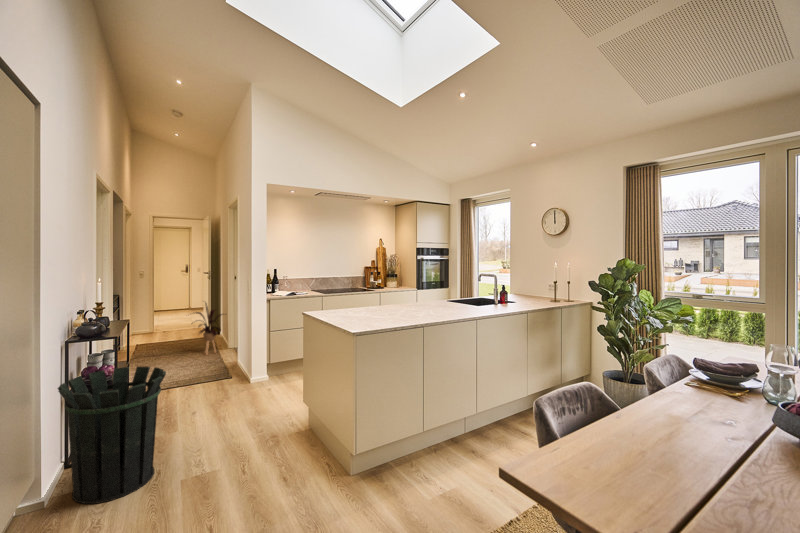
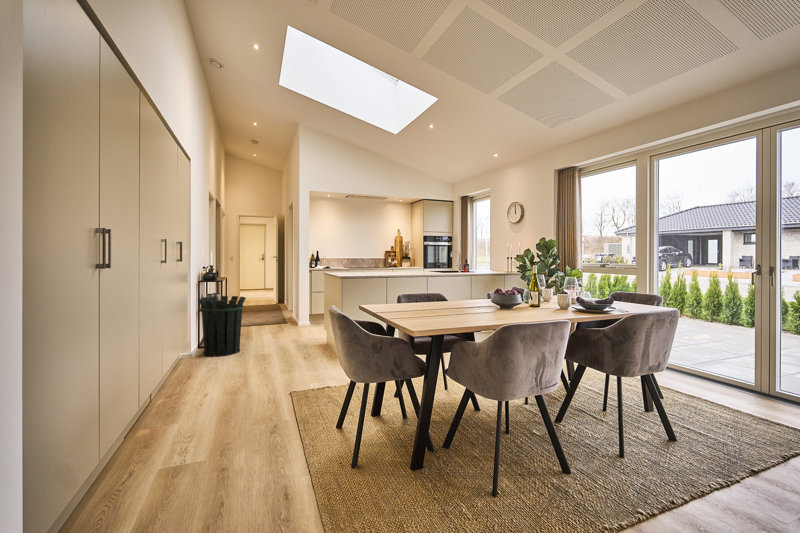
house plant: present [196,303,222,354] -> none [260,274,287,312]

